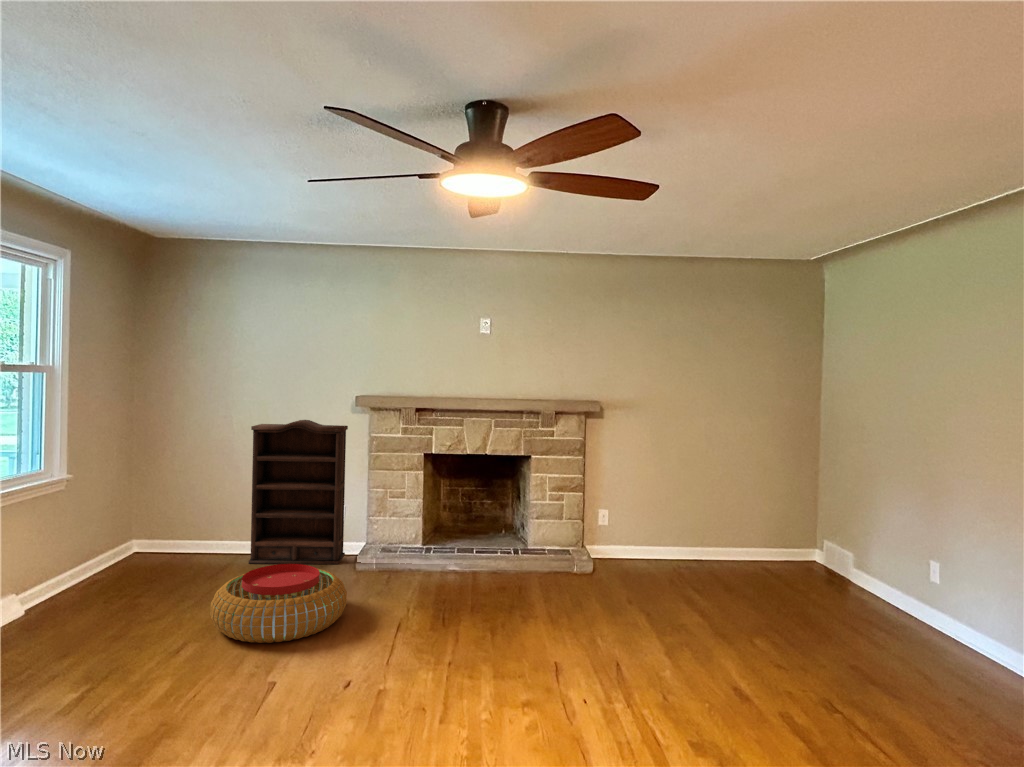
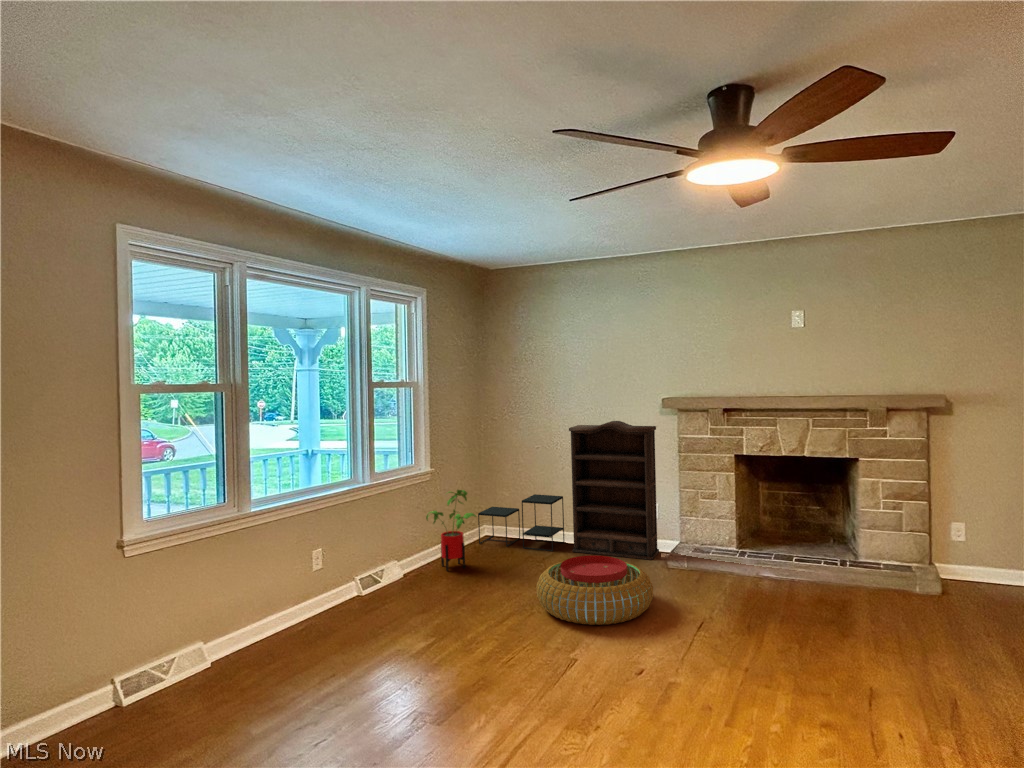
house plant: none [54,499,130,601] -> present [426,490,476,571]
side table: none [127,502,239,565] -> present [478,494,564,551]

